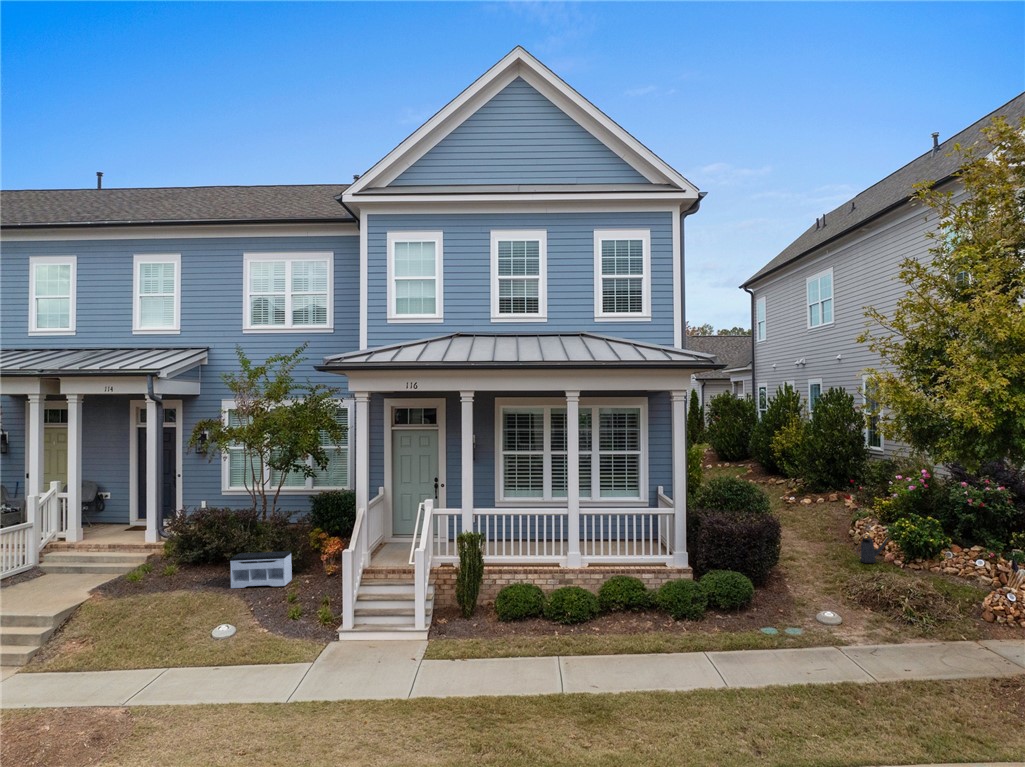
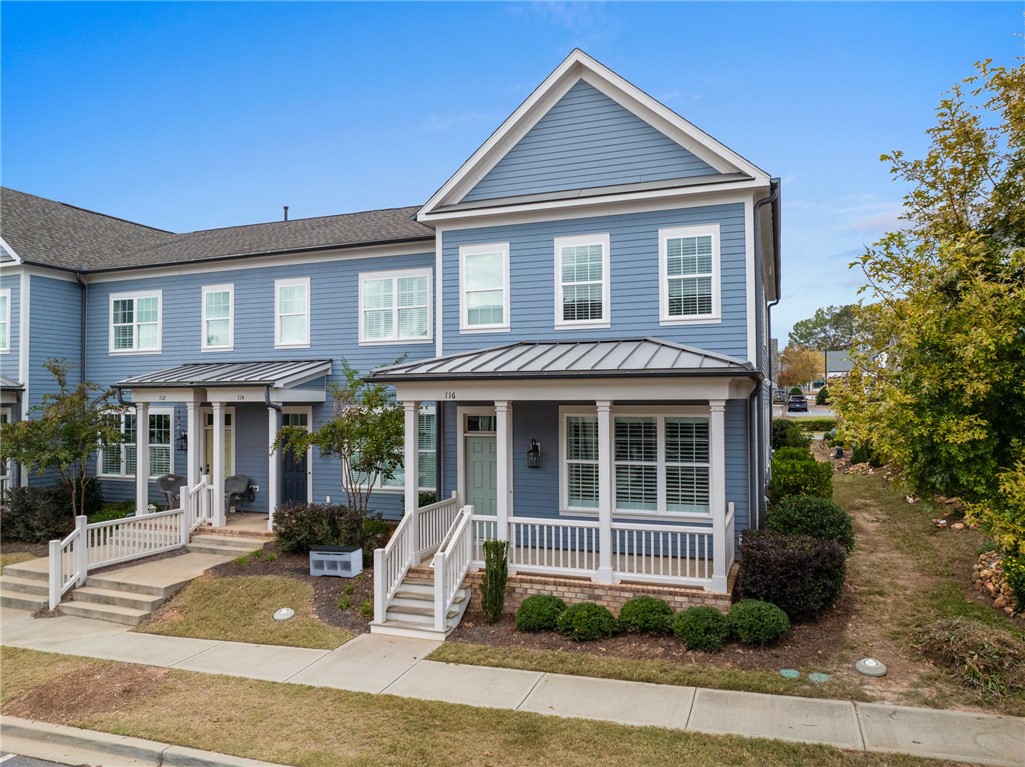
watering can: present [857,534,888,563] -> none [962,573,1009,610]

